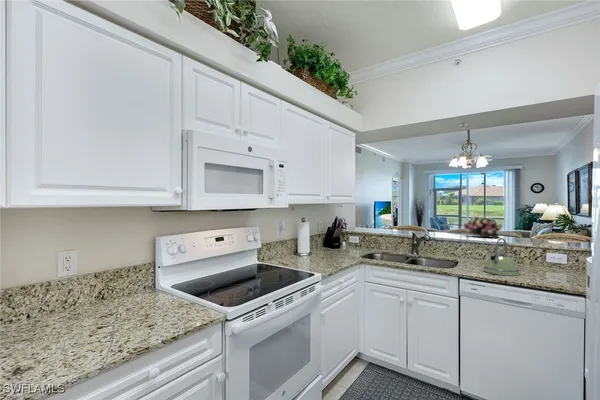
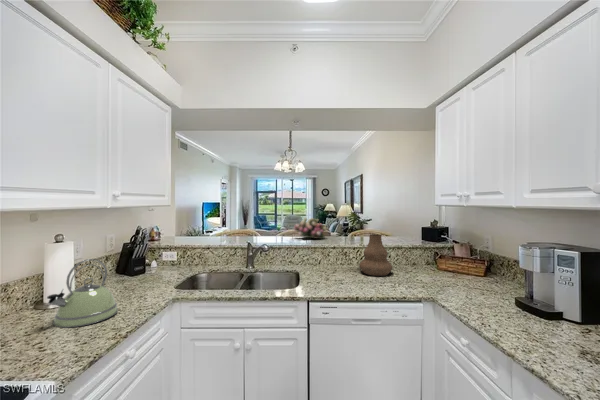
vase: none [526,233,568,274] -> present [359,234,392,276]
kettle: present [484,238,520,276] -> present [47,259,118,328]

